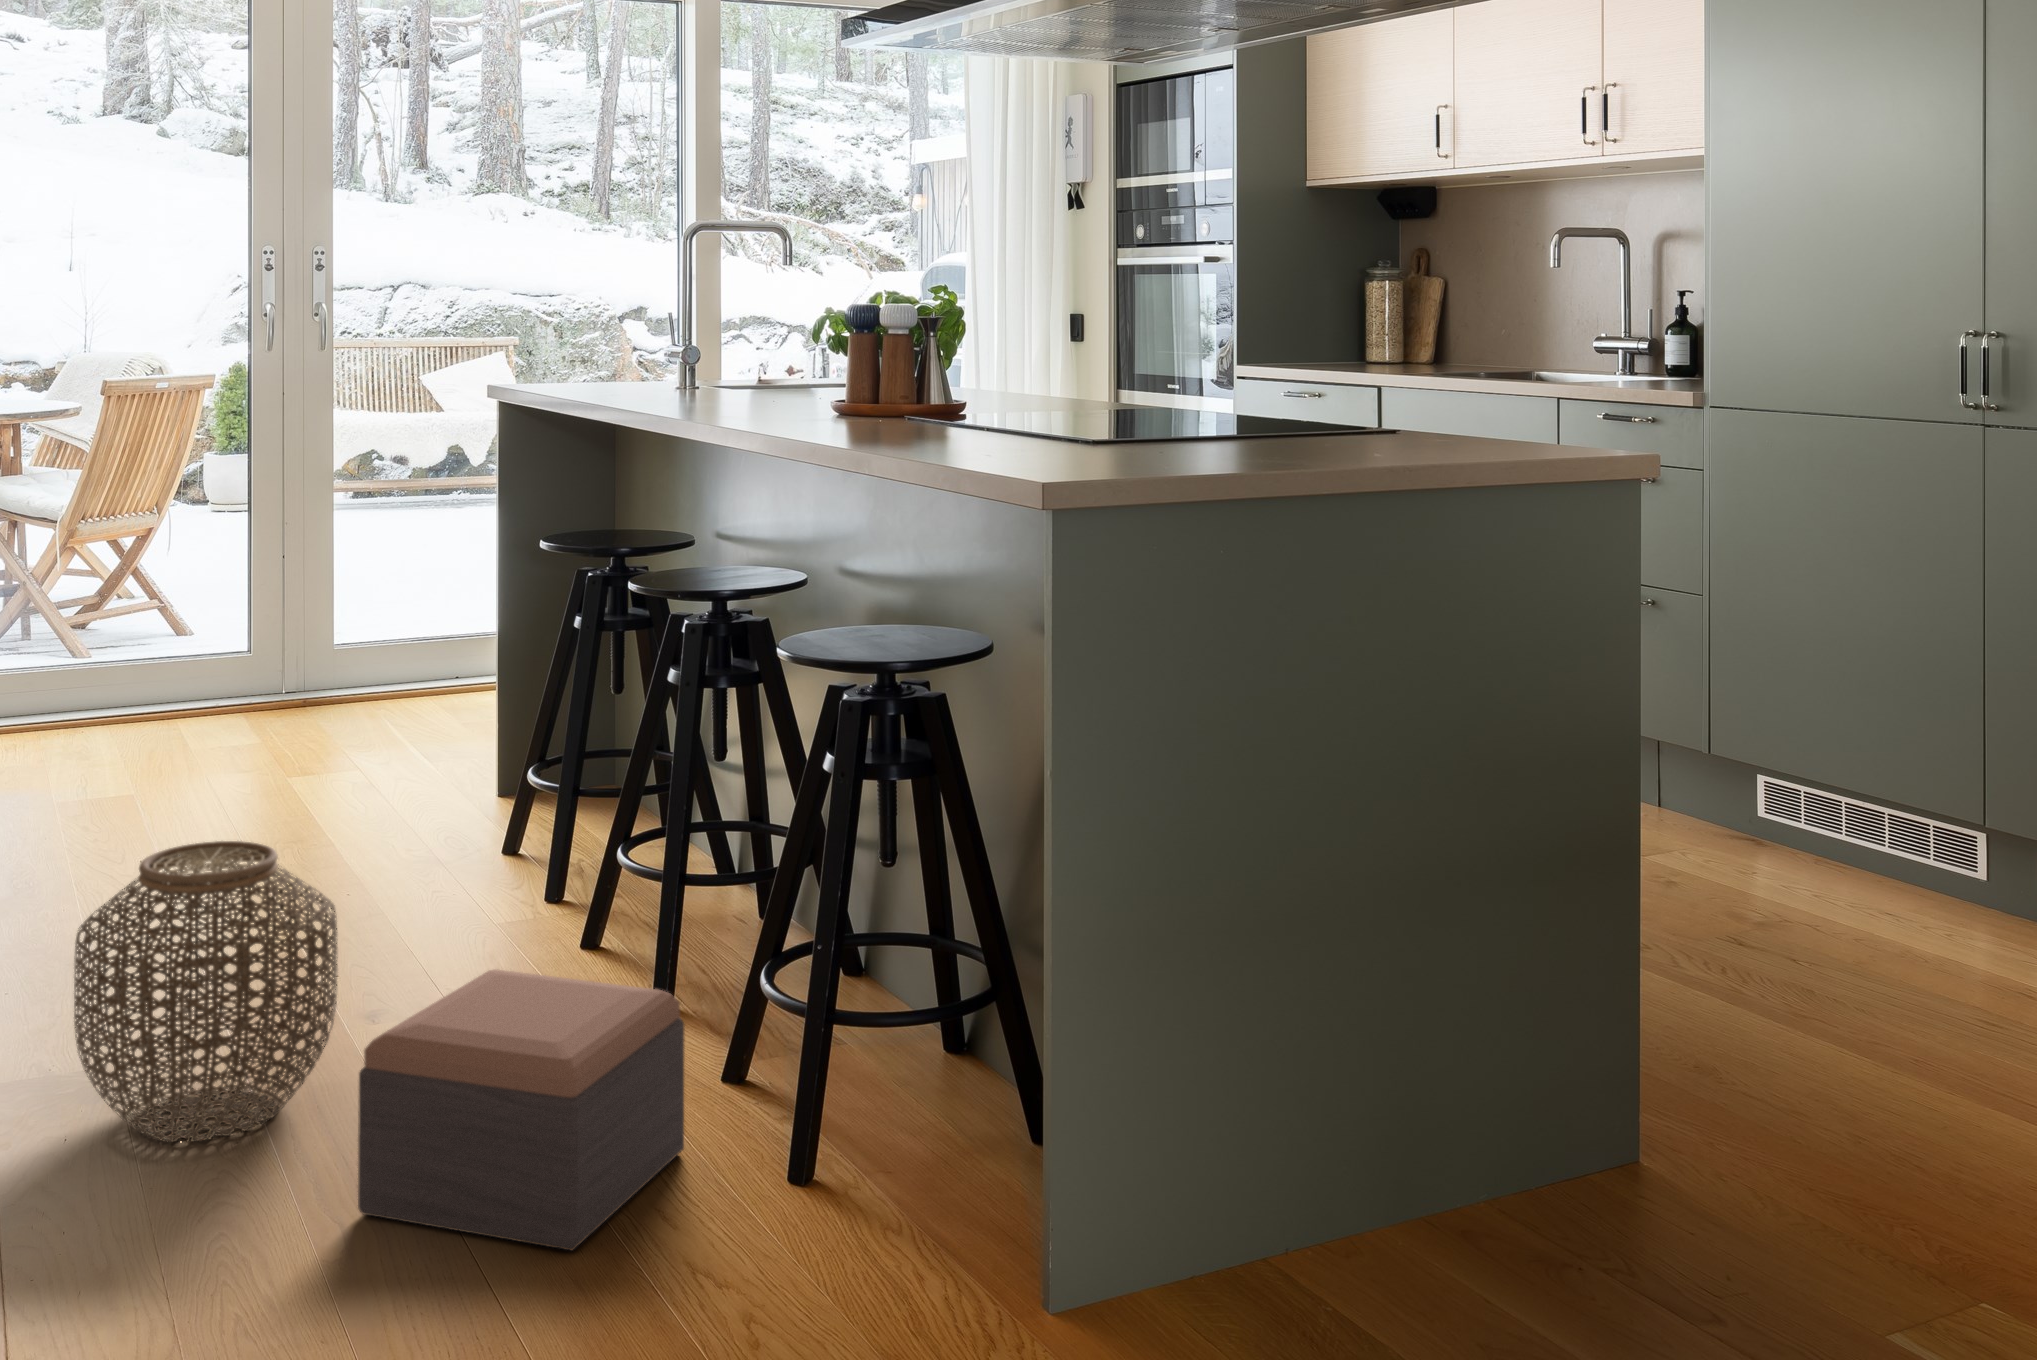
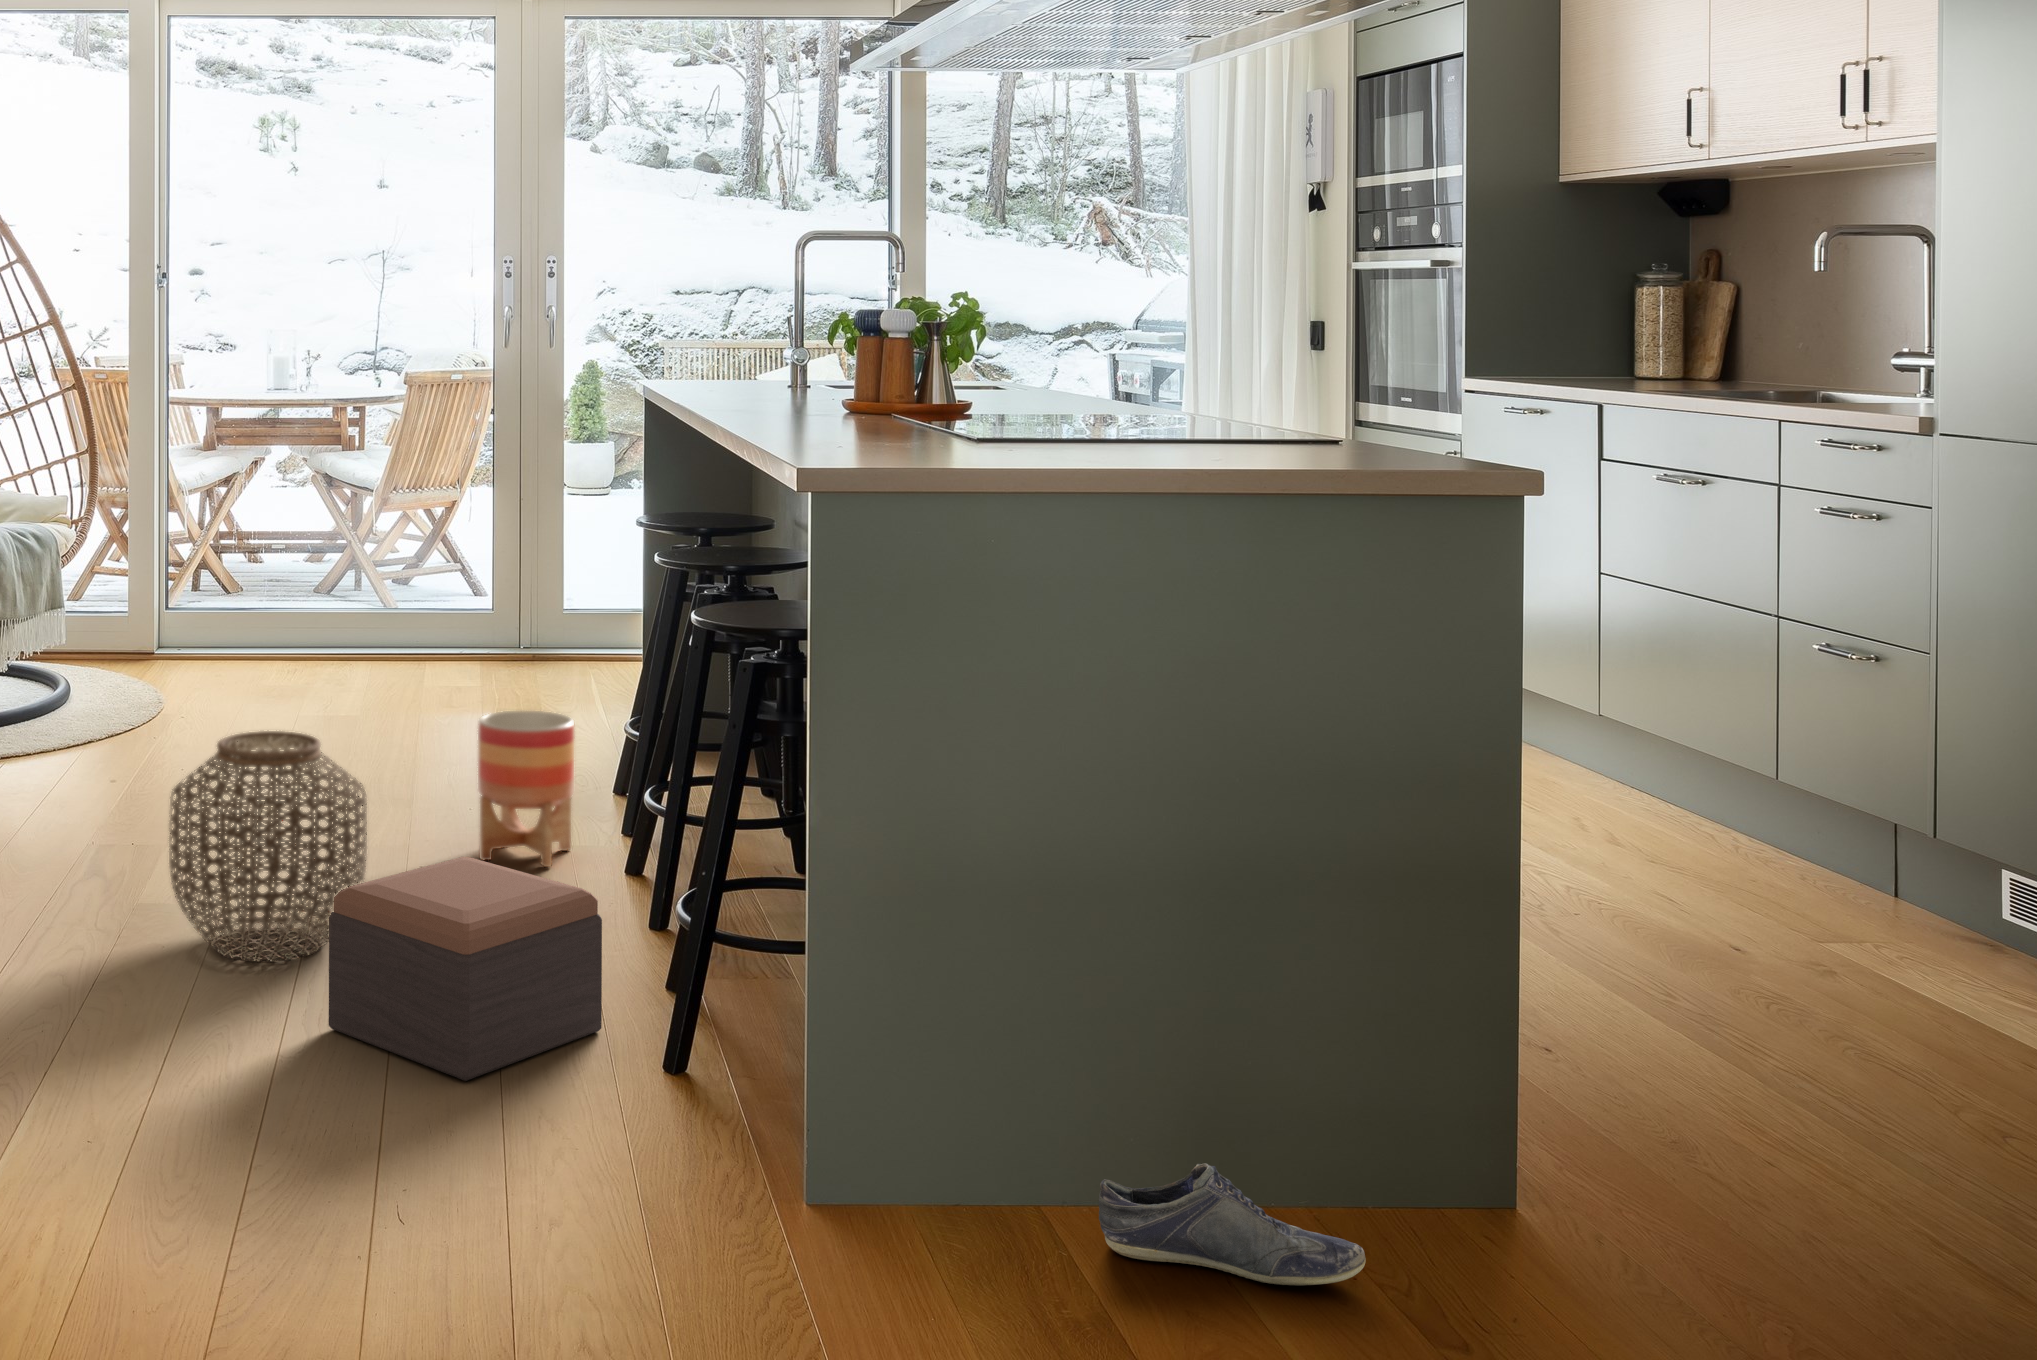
planter: none [394,775,508,959] -> present [478,711,574,867]
shoe: none [1341,1192,1595,1306] -> present [1099,1164,1366,1285]

